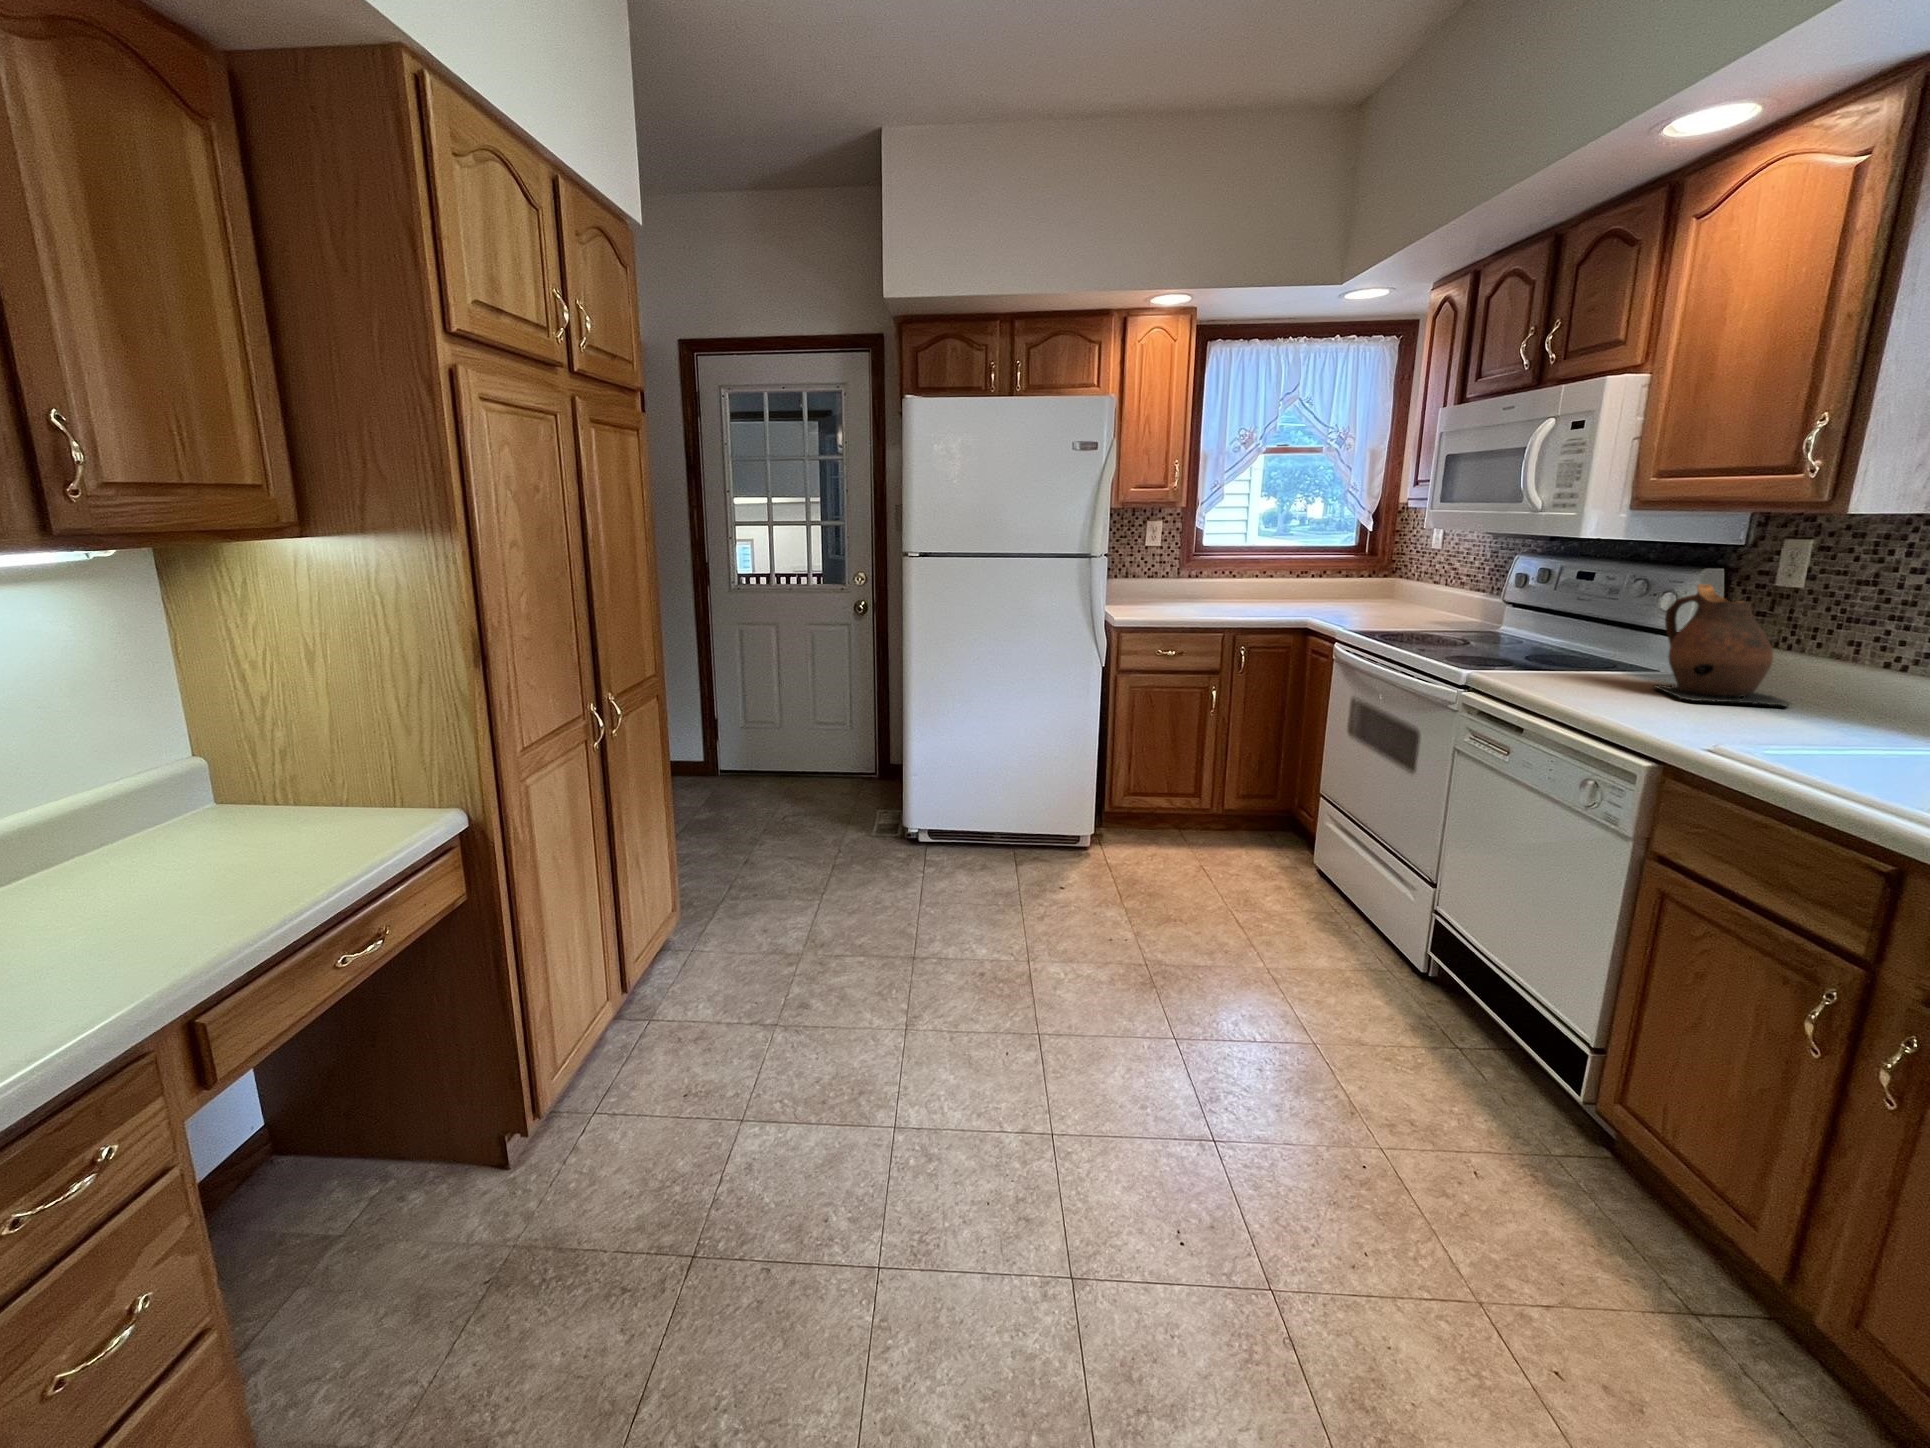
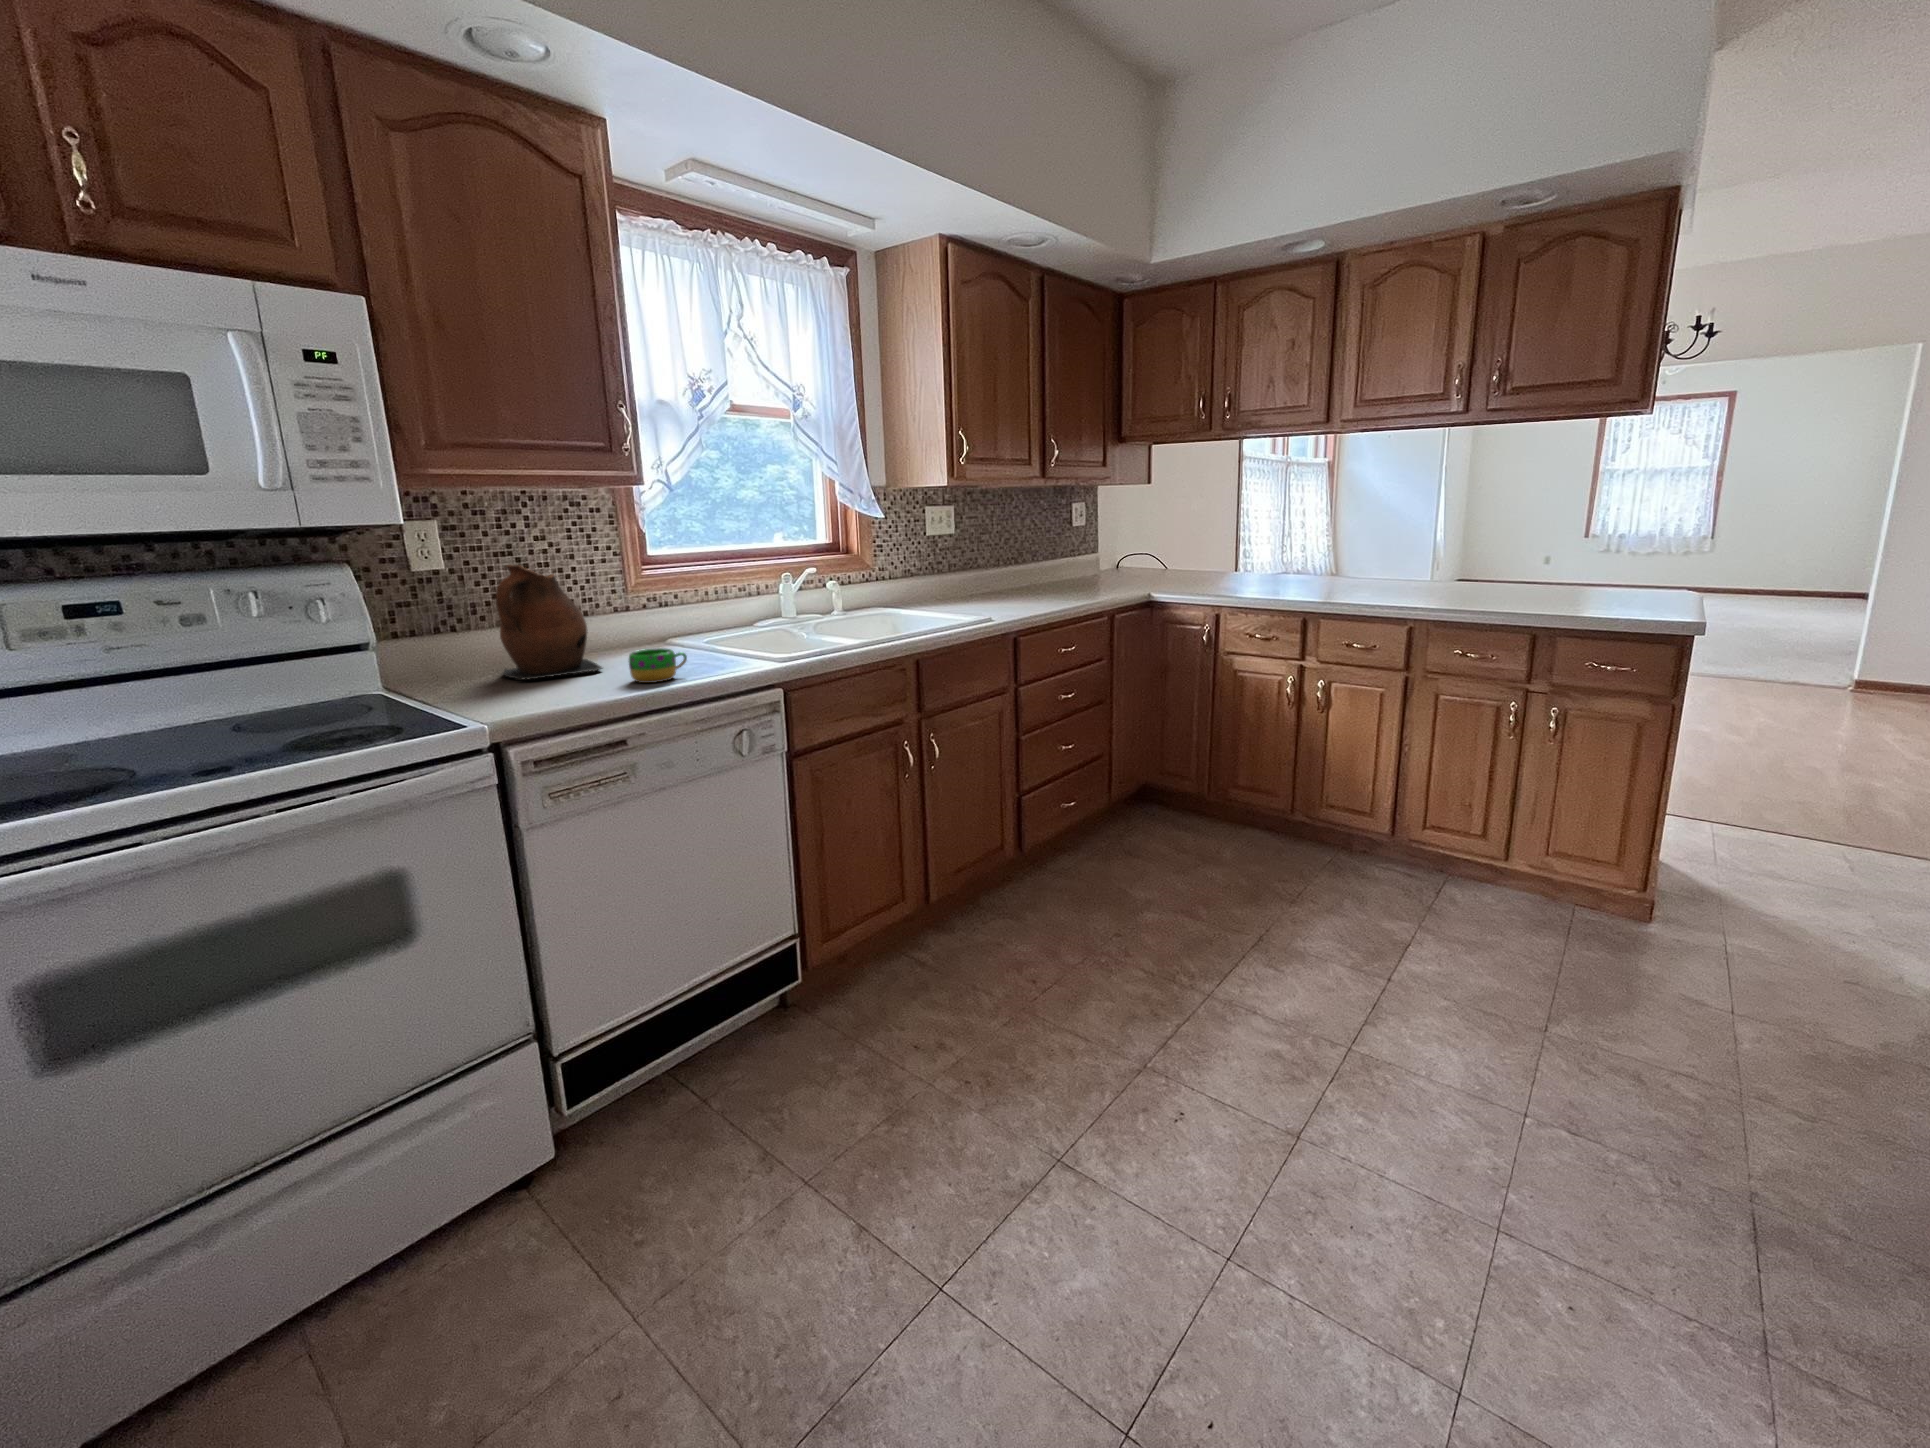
mug: none [1581,674,1636,708] -> present [629,648,687,683]

